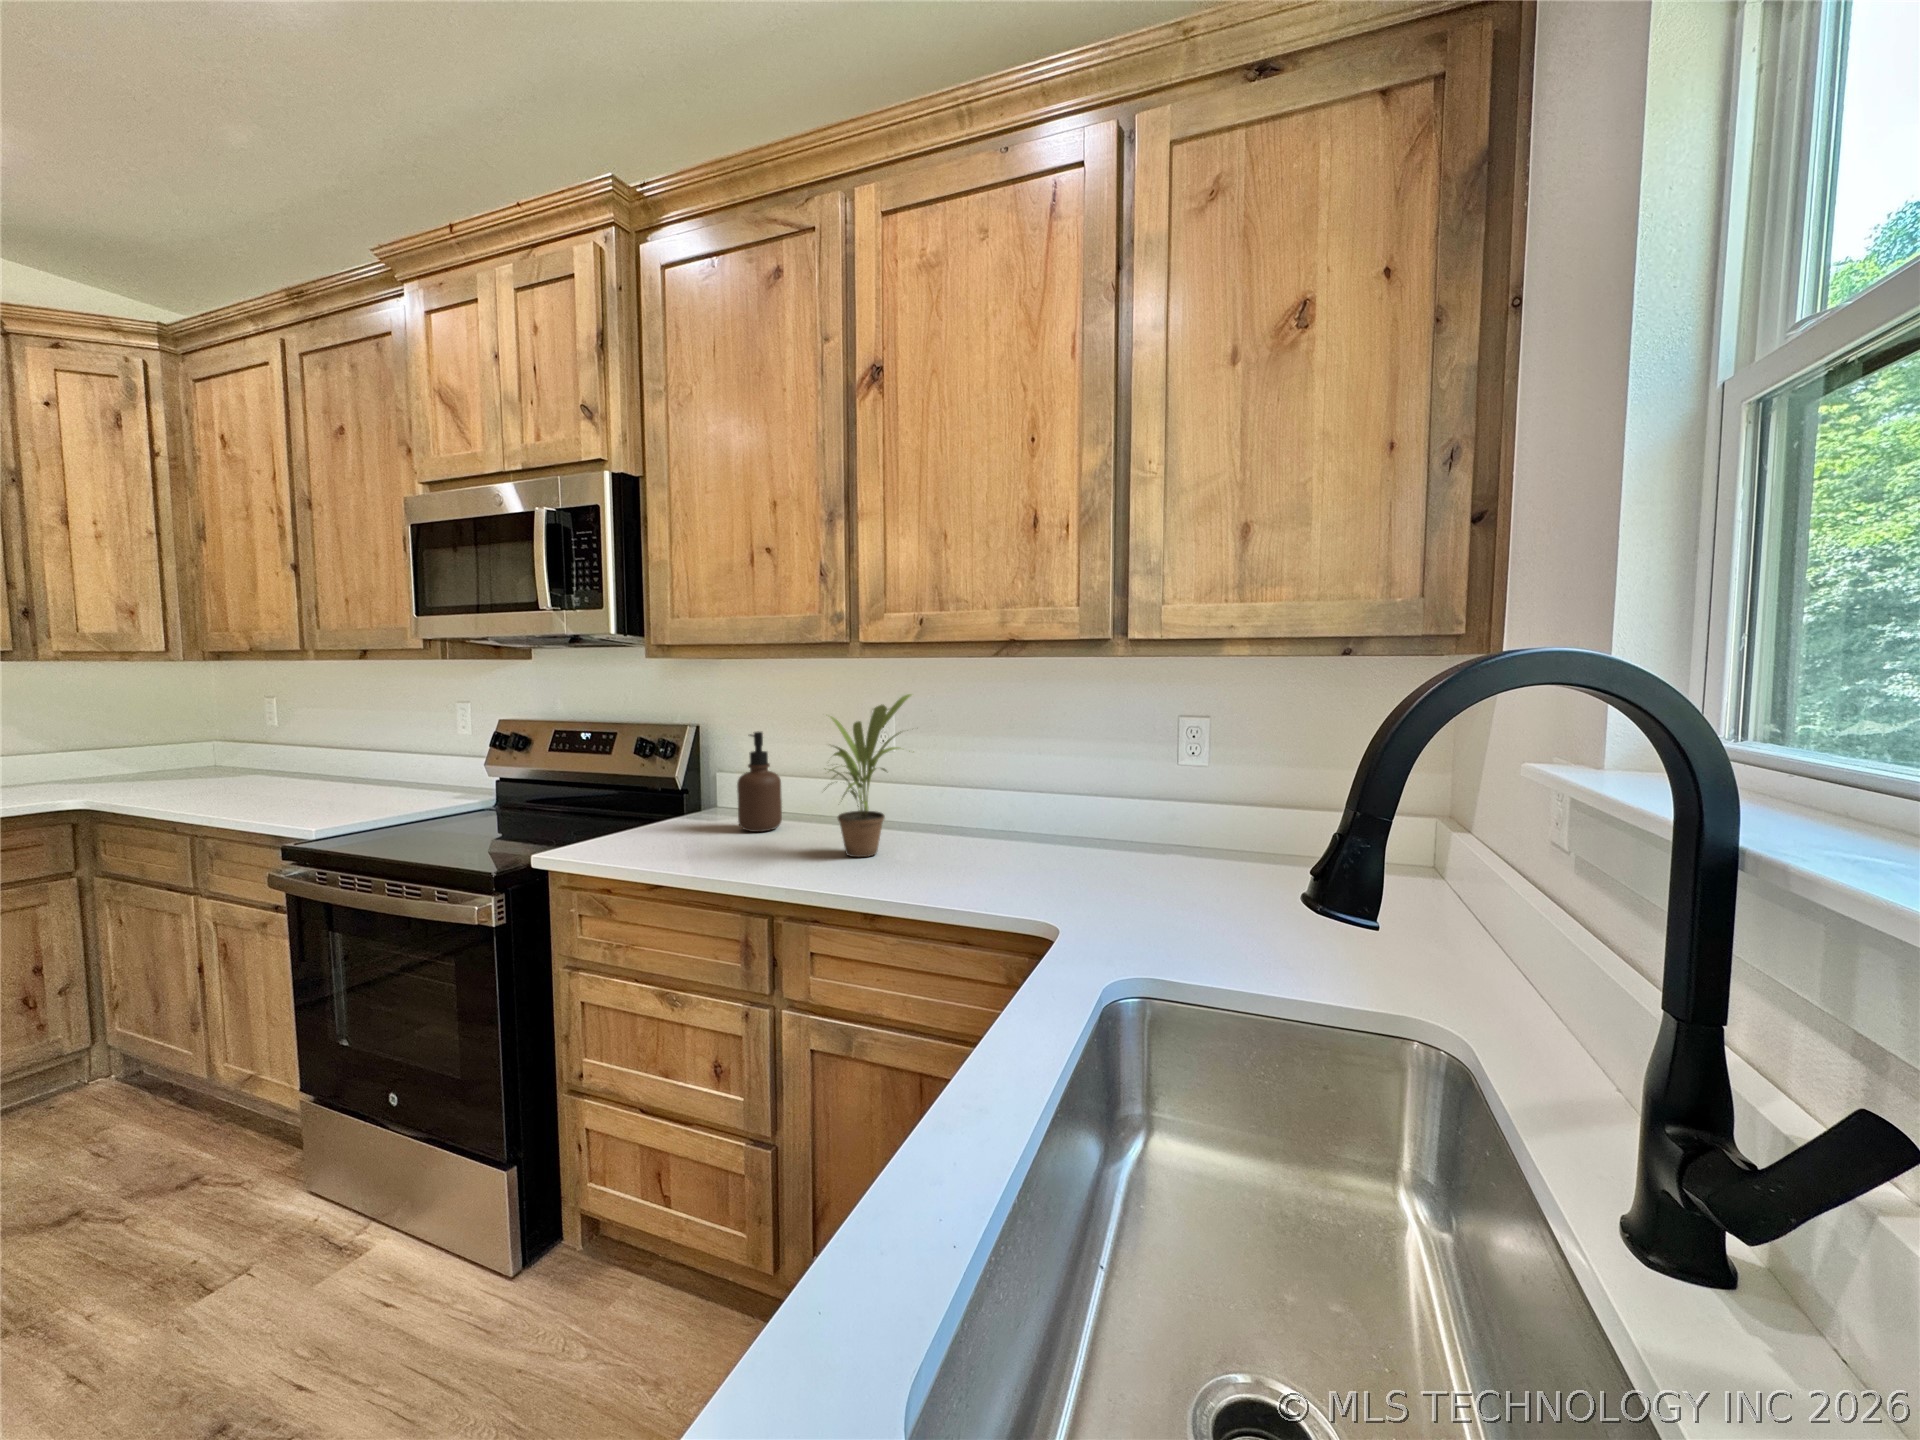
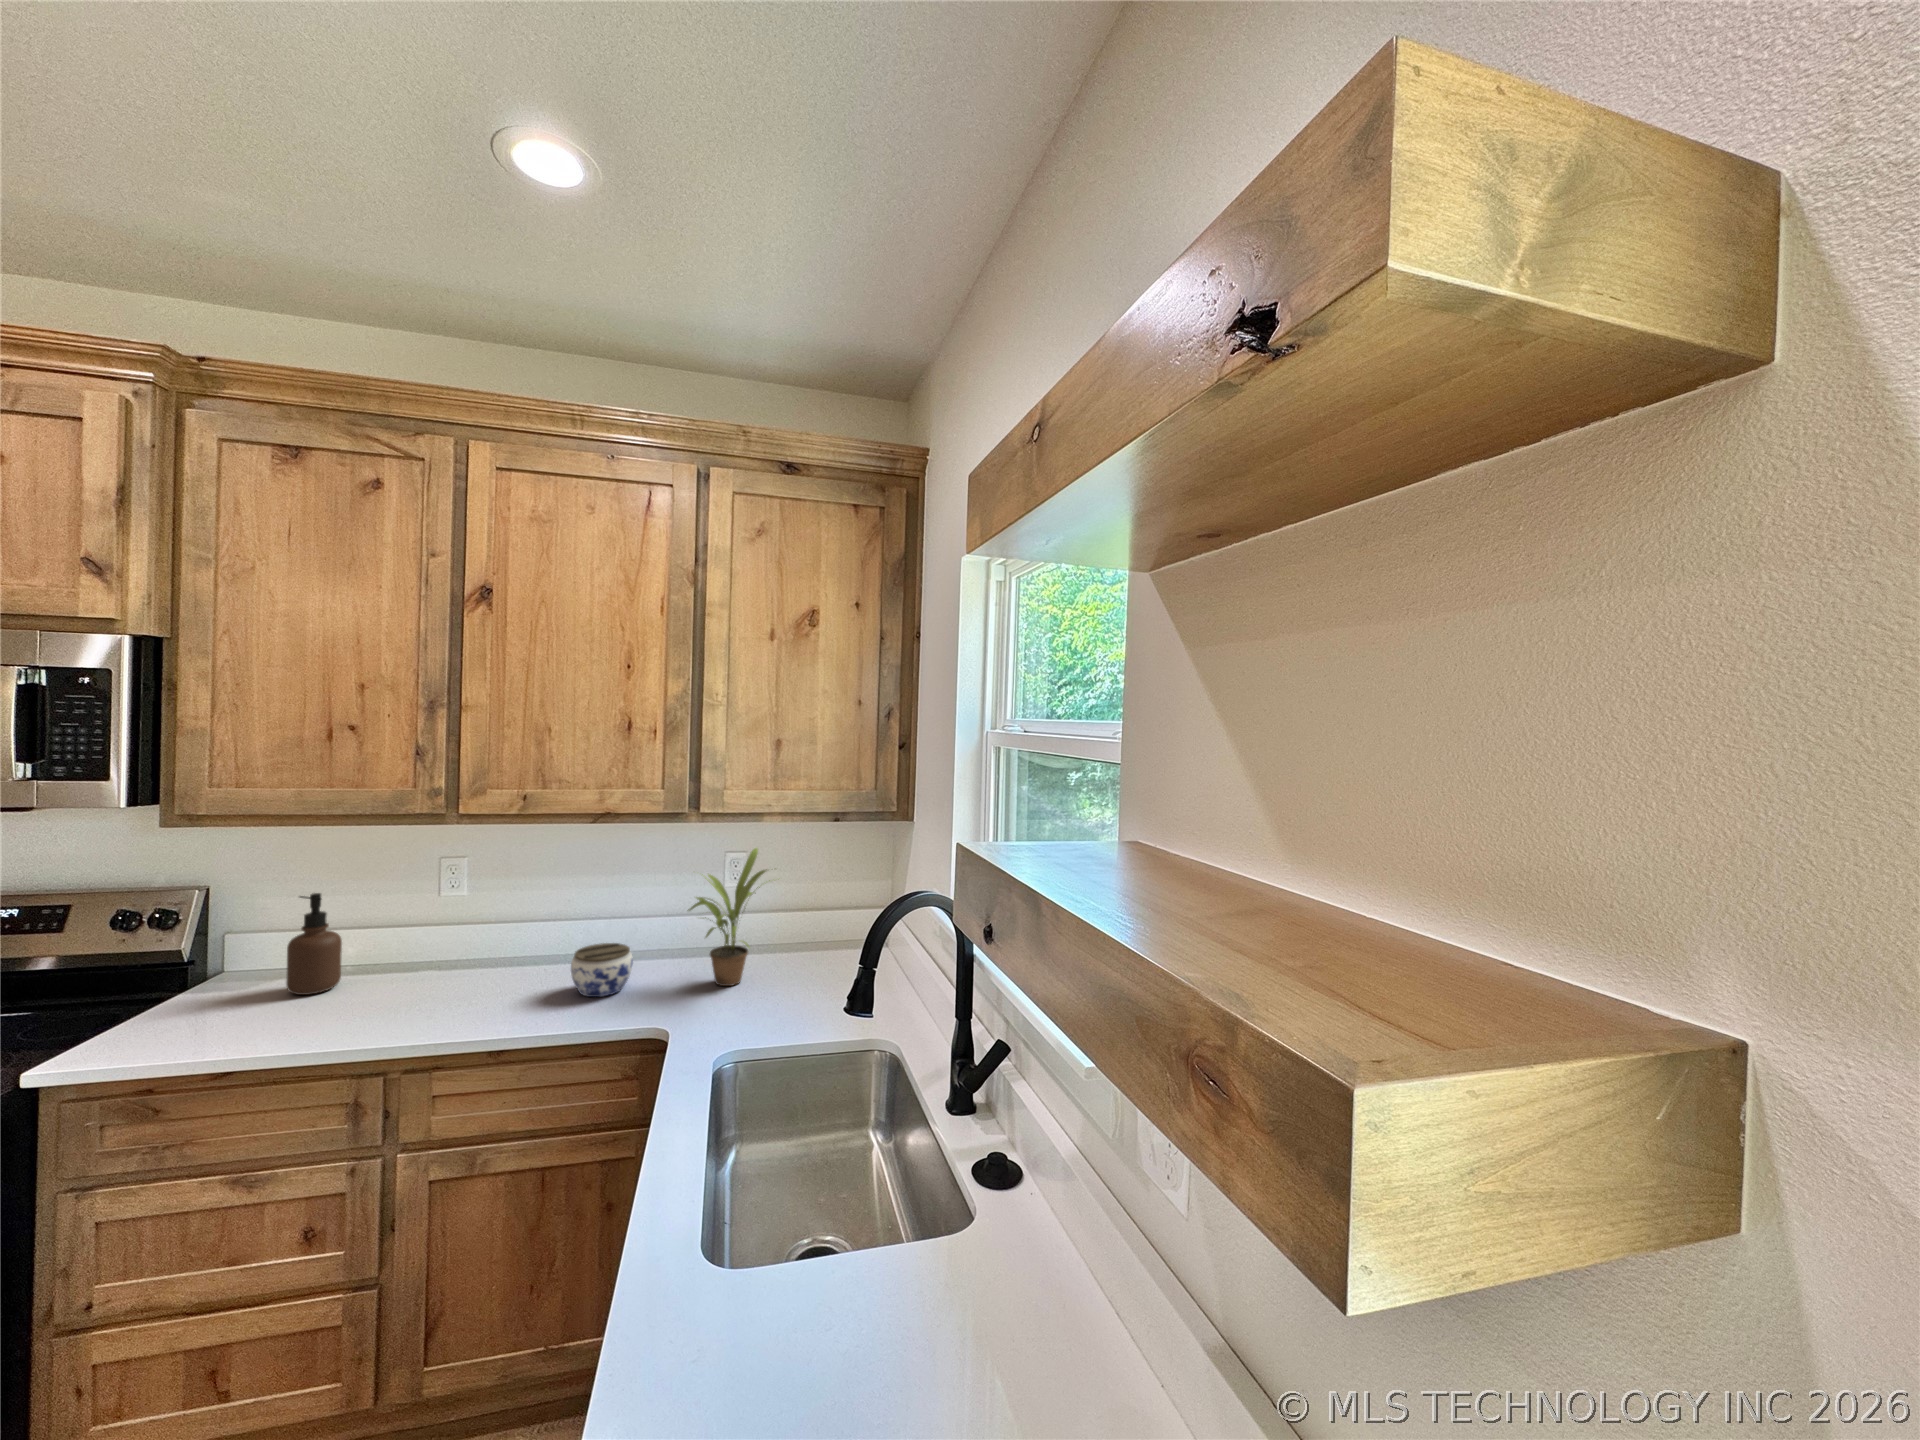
potted plant: present [825,694,911,857] -> present [688,848,770,986]
jar: none [968,812,1041,876] -> present [571,943,633,997]

